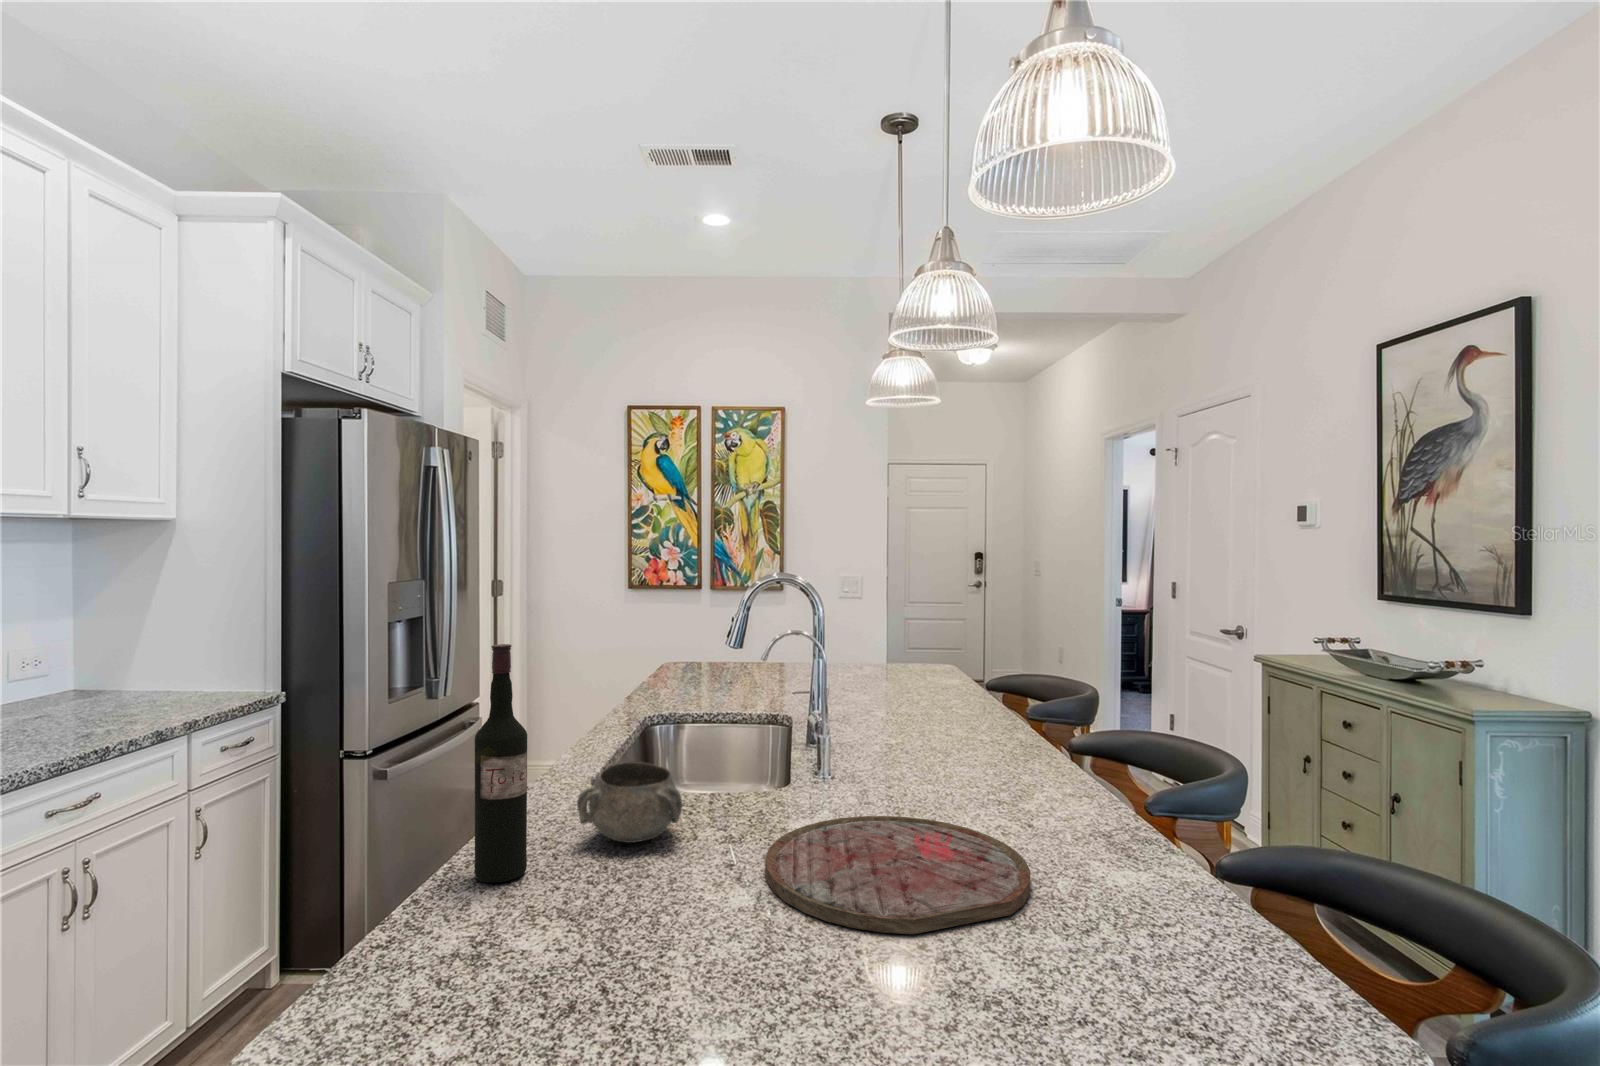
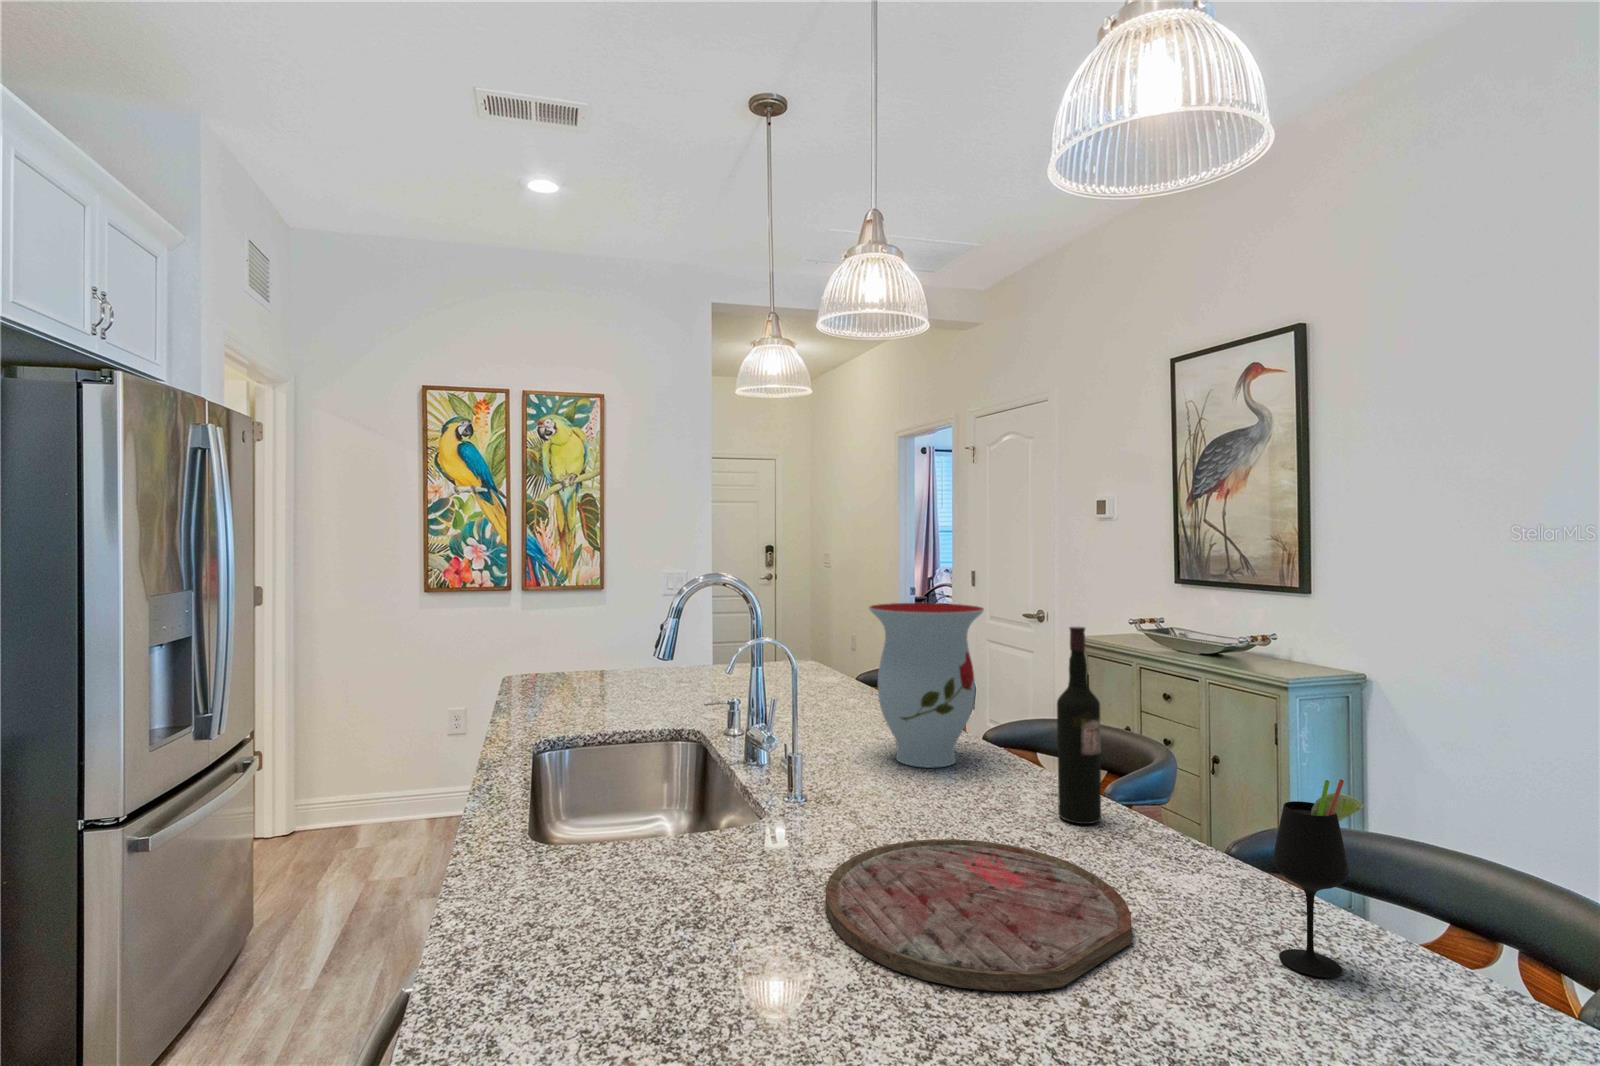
vase: none [921,607,1033,764] -> present [869,603,984,768]
wine bottle: present [474,644,527,882] -> present [1057,627,1101,824]
decorative bowl: present [577,762,682,843] -> none [579,812,710,917]
wine glass: none [1140,778,1214,968] -> present [1273,779,1364,977]

